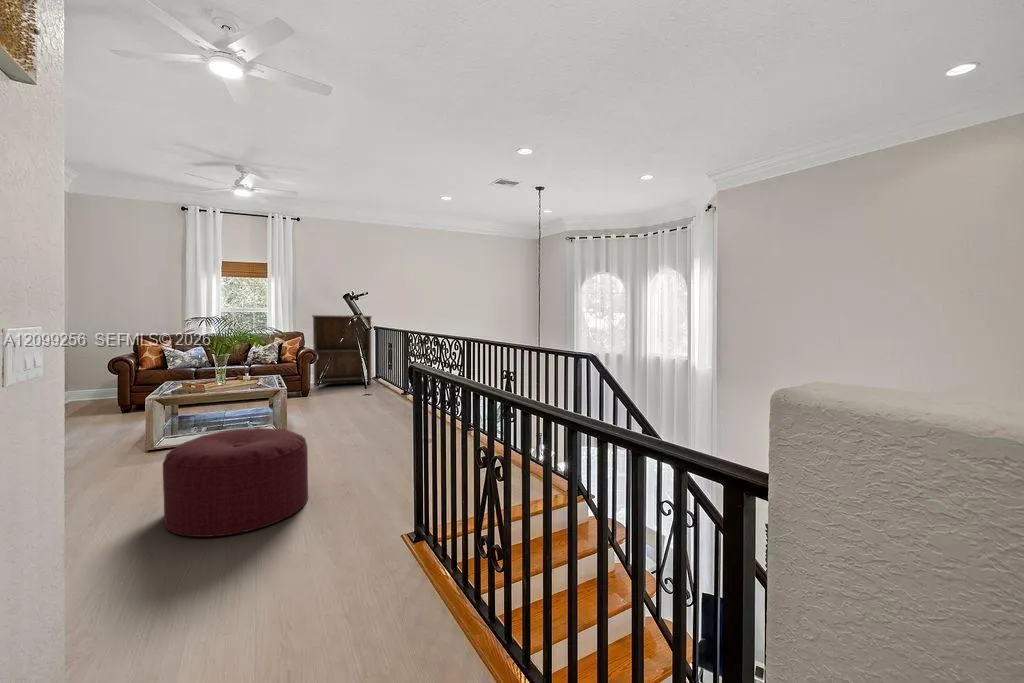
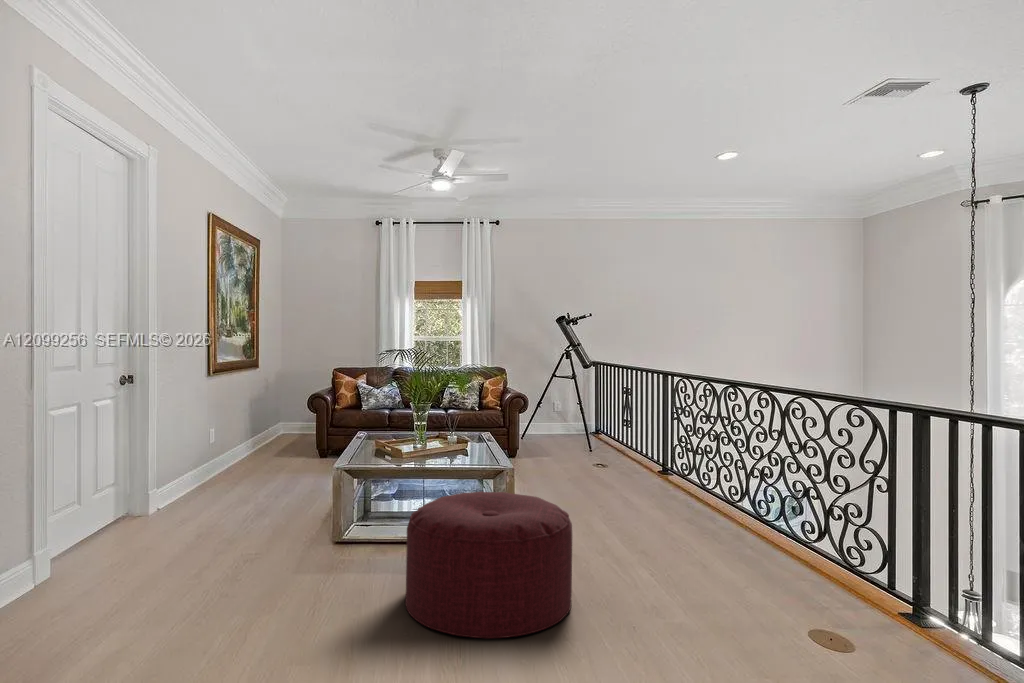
bookshelf: present [312,315,372,387] -> none [516,346,592,442]

